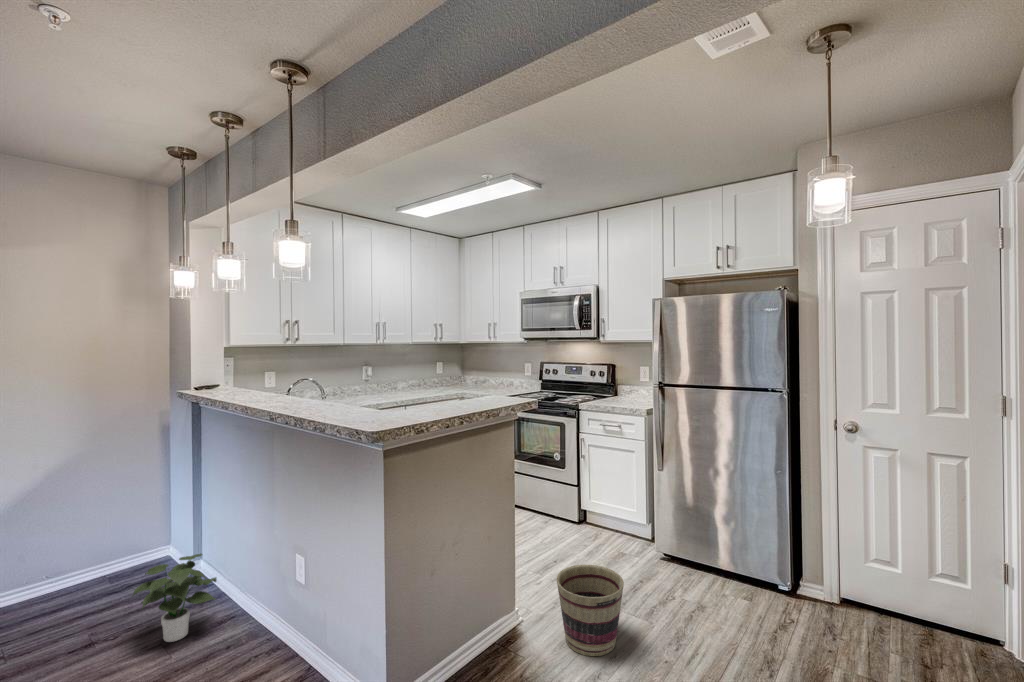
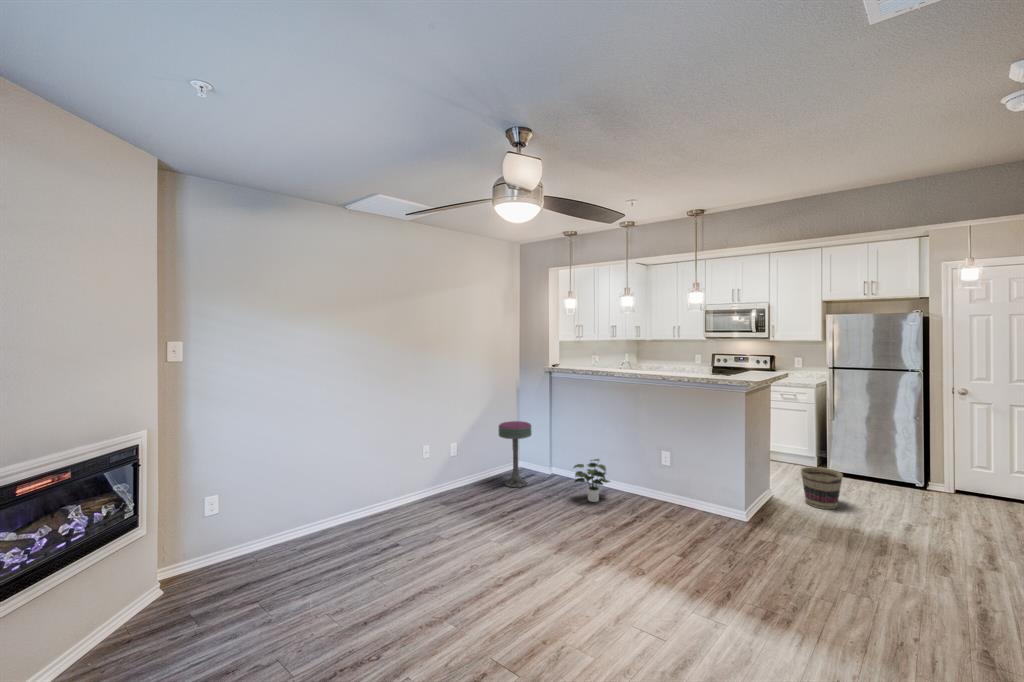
bar stool: none [61,476,138,600] -> present [499,421,531,487]

